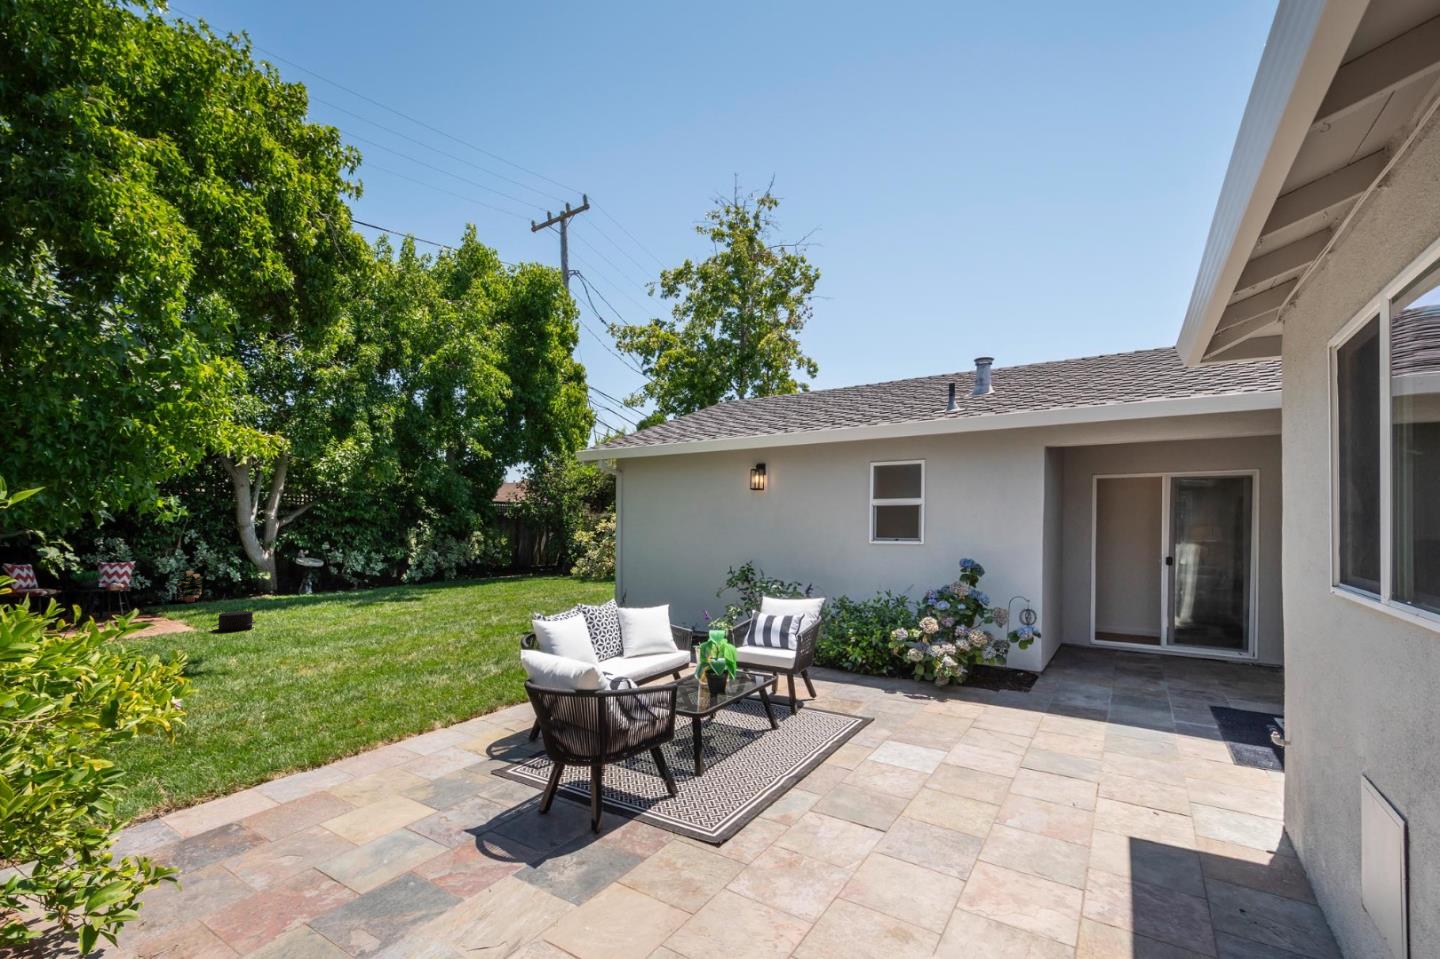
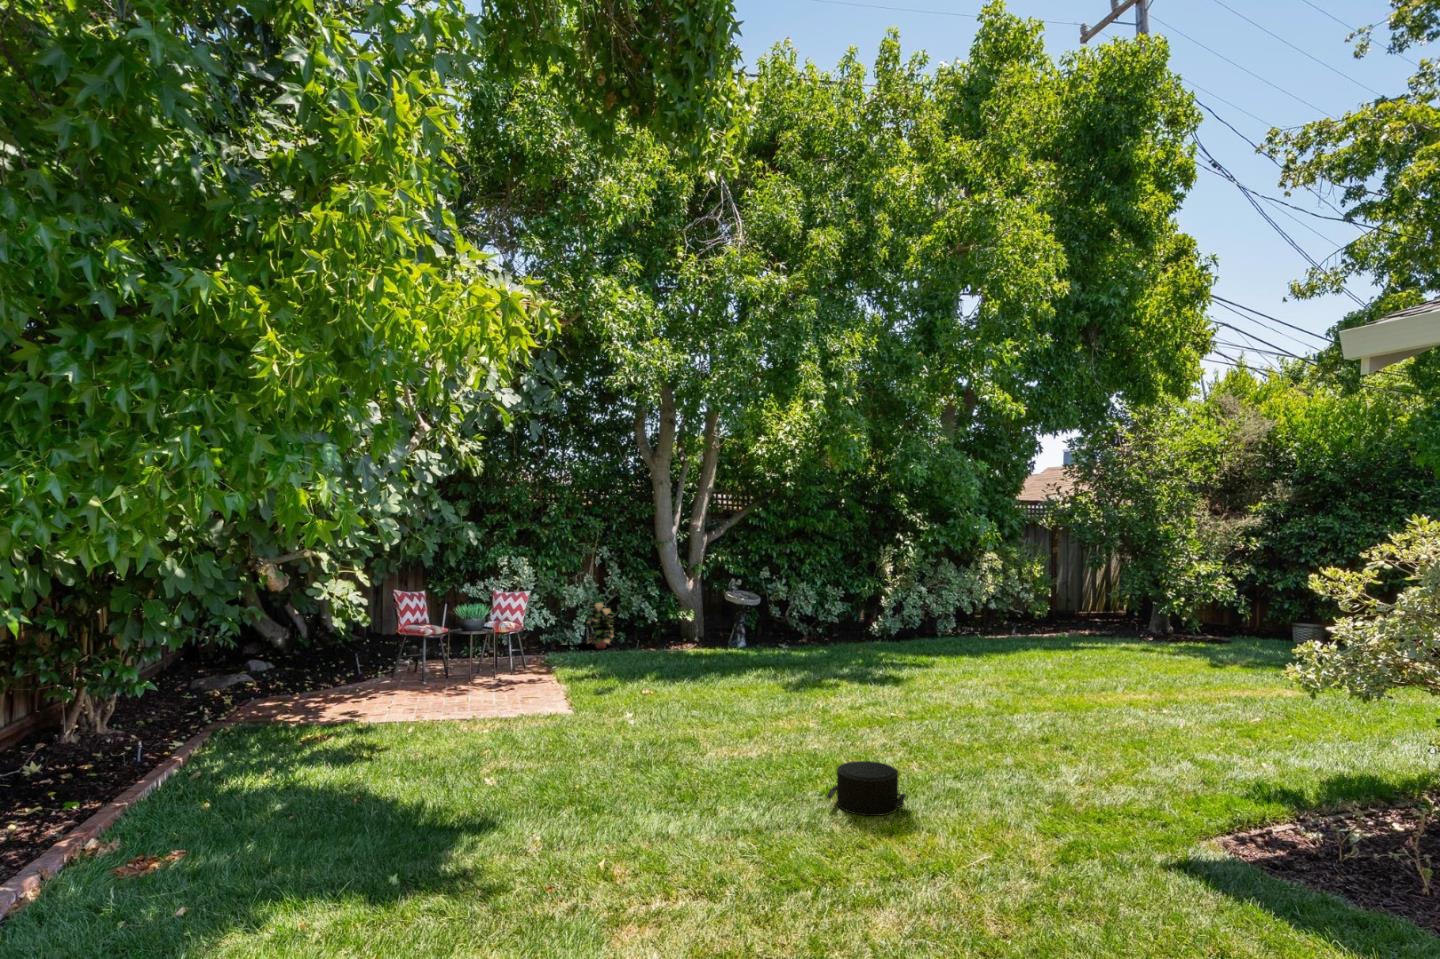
pouf: present [212,611,256,631] -> present [827,761,906,816]

